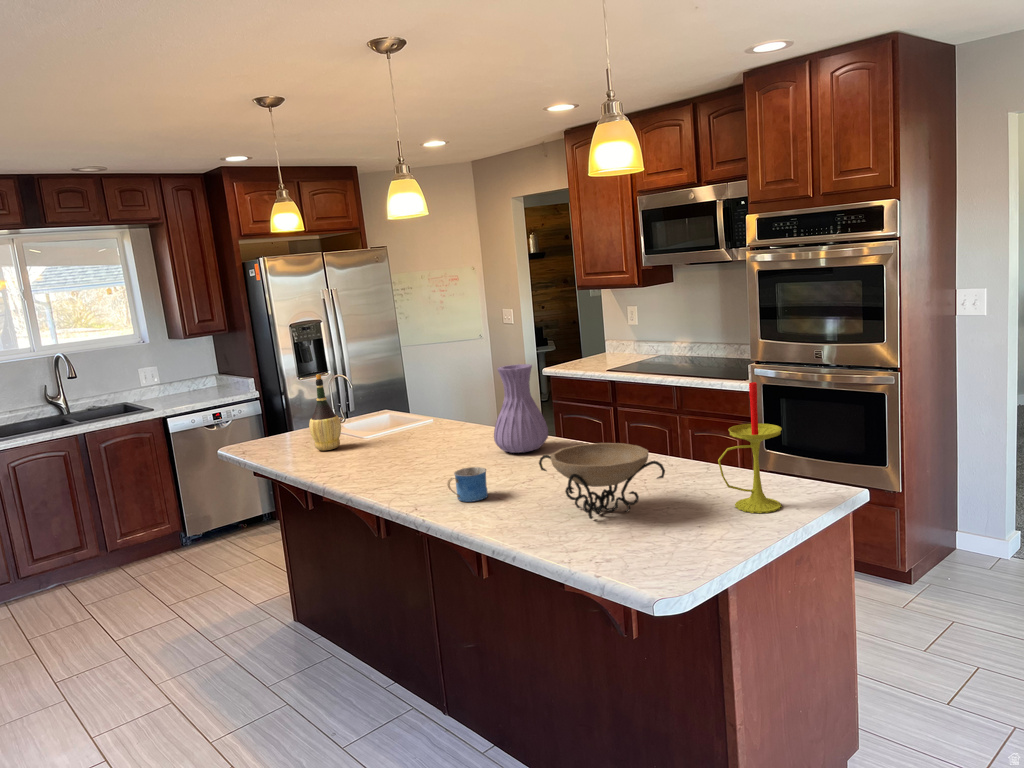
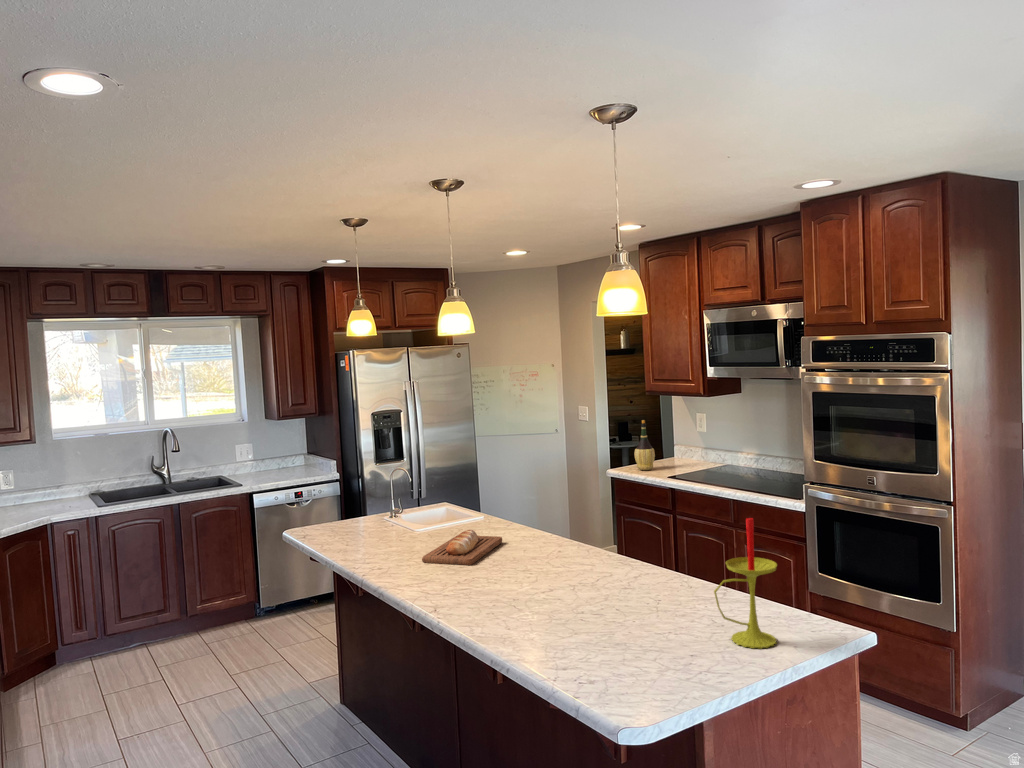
vase: present [494,364,548,453] -> none [528,474,580,560]
wine bottle: present [309,374,341,450] -> present [634,420,655,470]
bread loaf: none [383,430,462,466] -> present [422,530,502,565]
decorative bowl: present [539,443,665,519] -> none [548,562,660,638]
mug: present [447,467,488,502] -> none [466,574,504,607]

